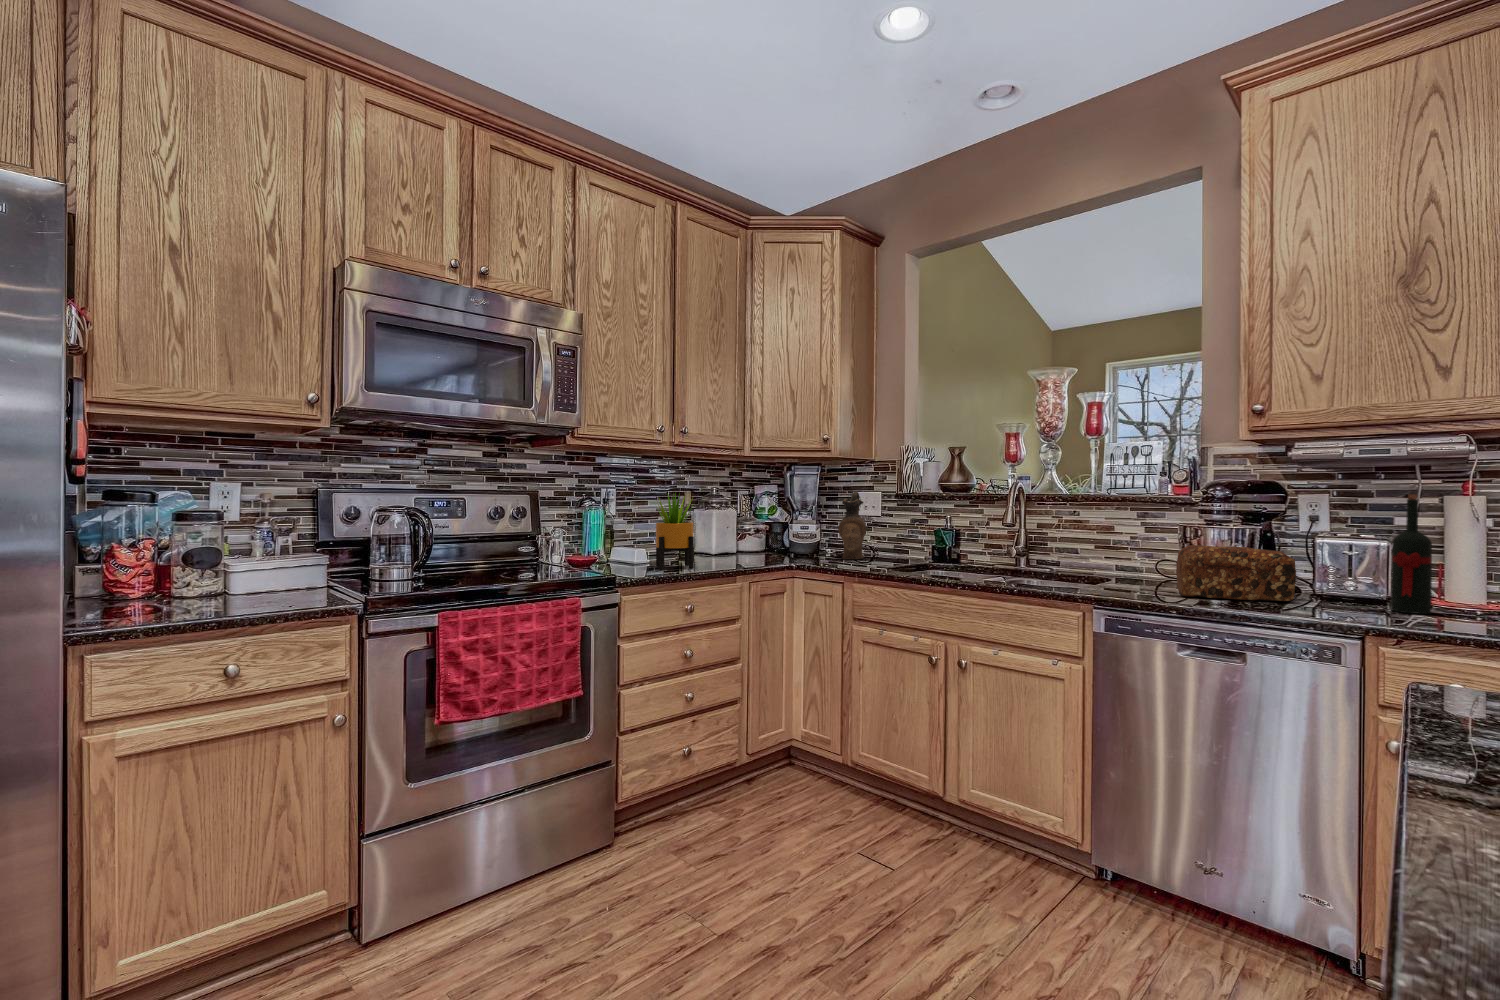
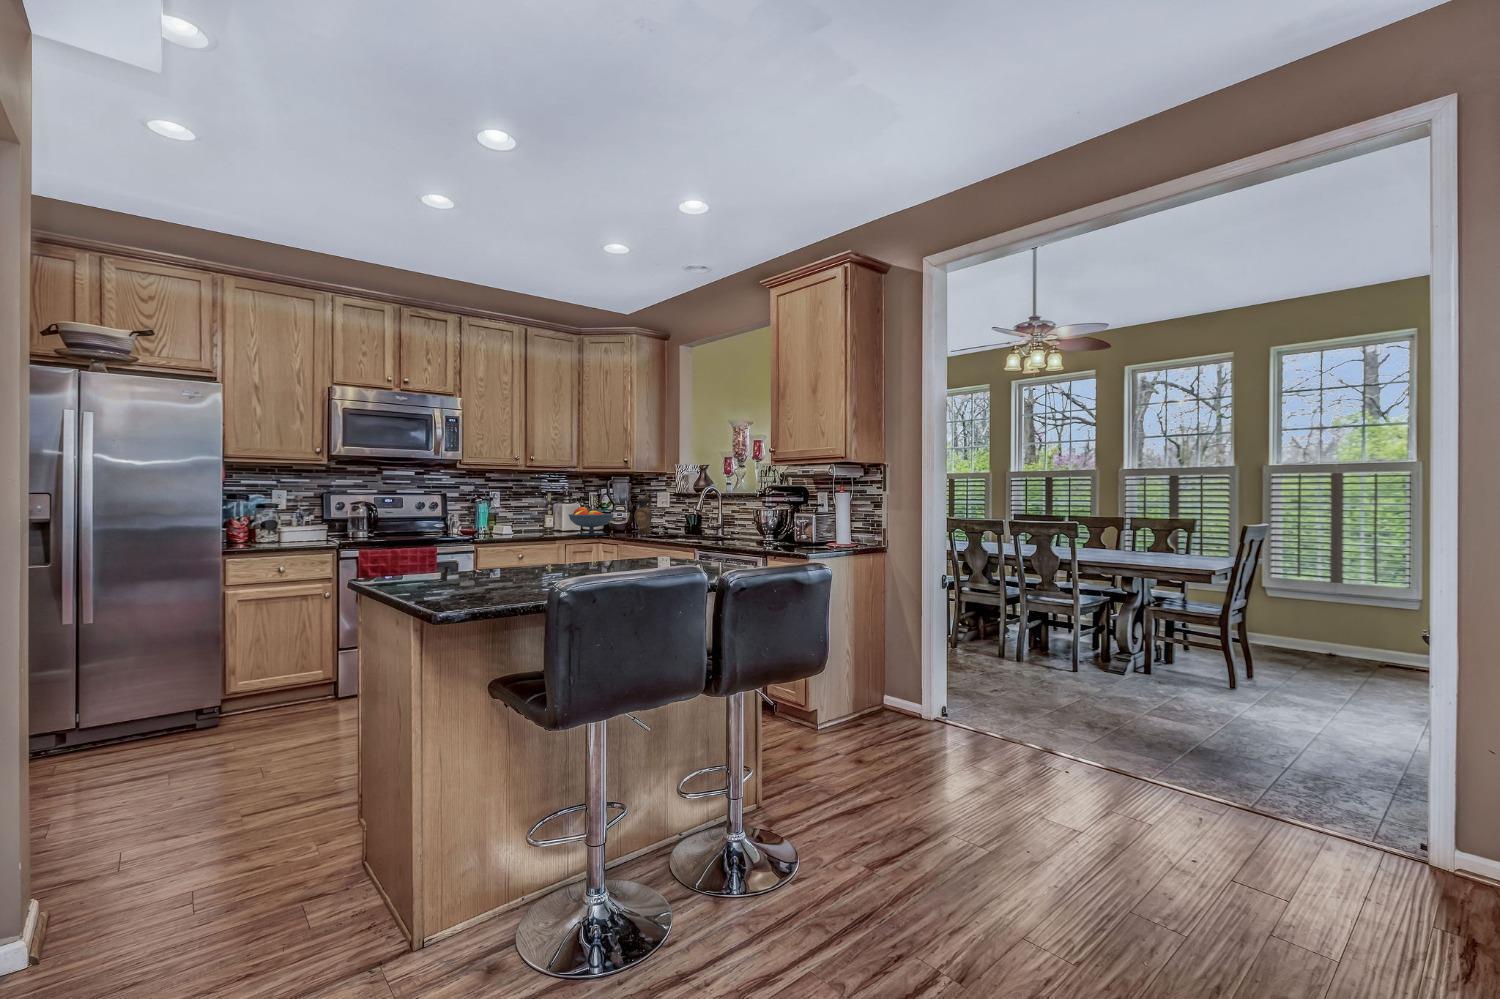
potted plant: present [656,494,694,570] -> none [510,493,537,537]
wine bottle: present [1391,494,1432,614] -> none [808,492,825,548]
fruit bowl: none [738,515,813,564] -> present [569,507,614,536]
bread loaf: present [1176,545,1296,601] -> none [739,519,793,545]

